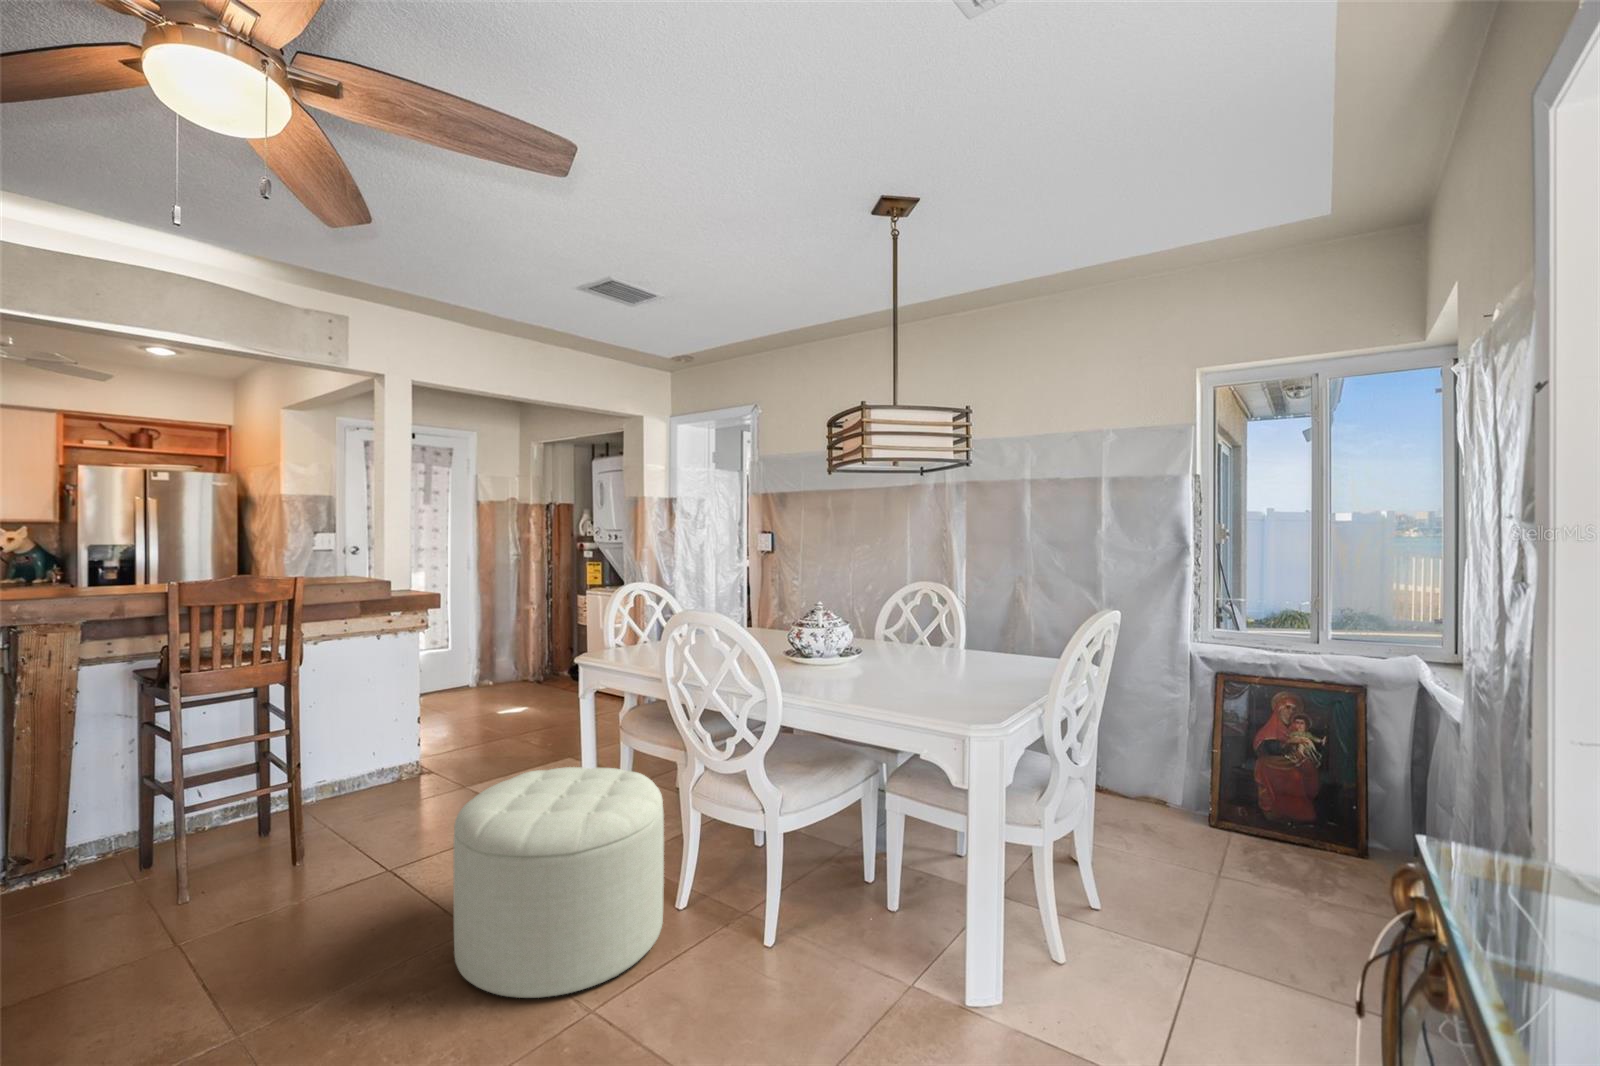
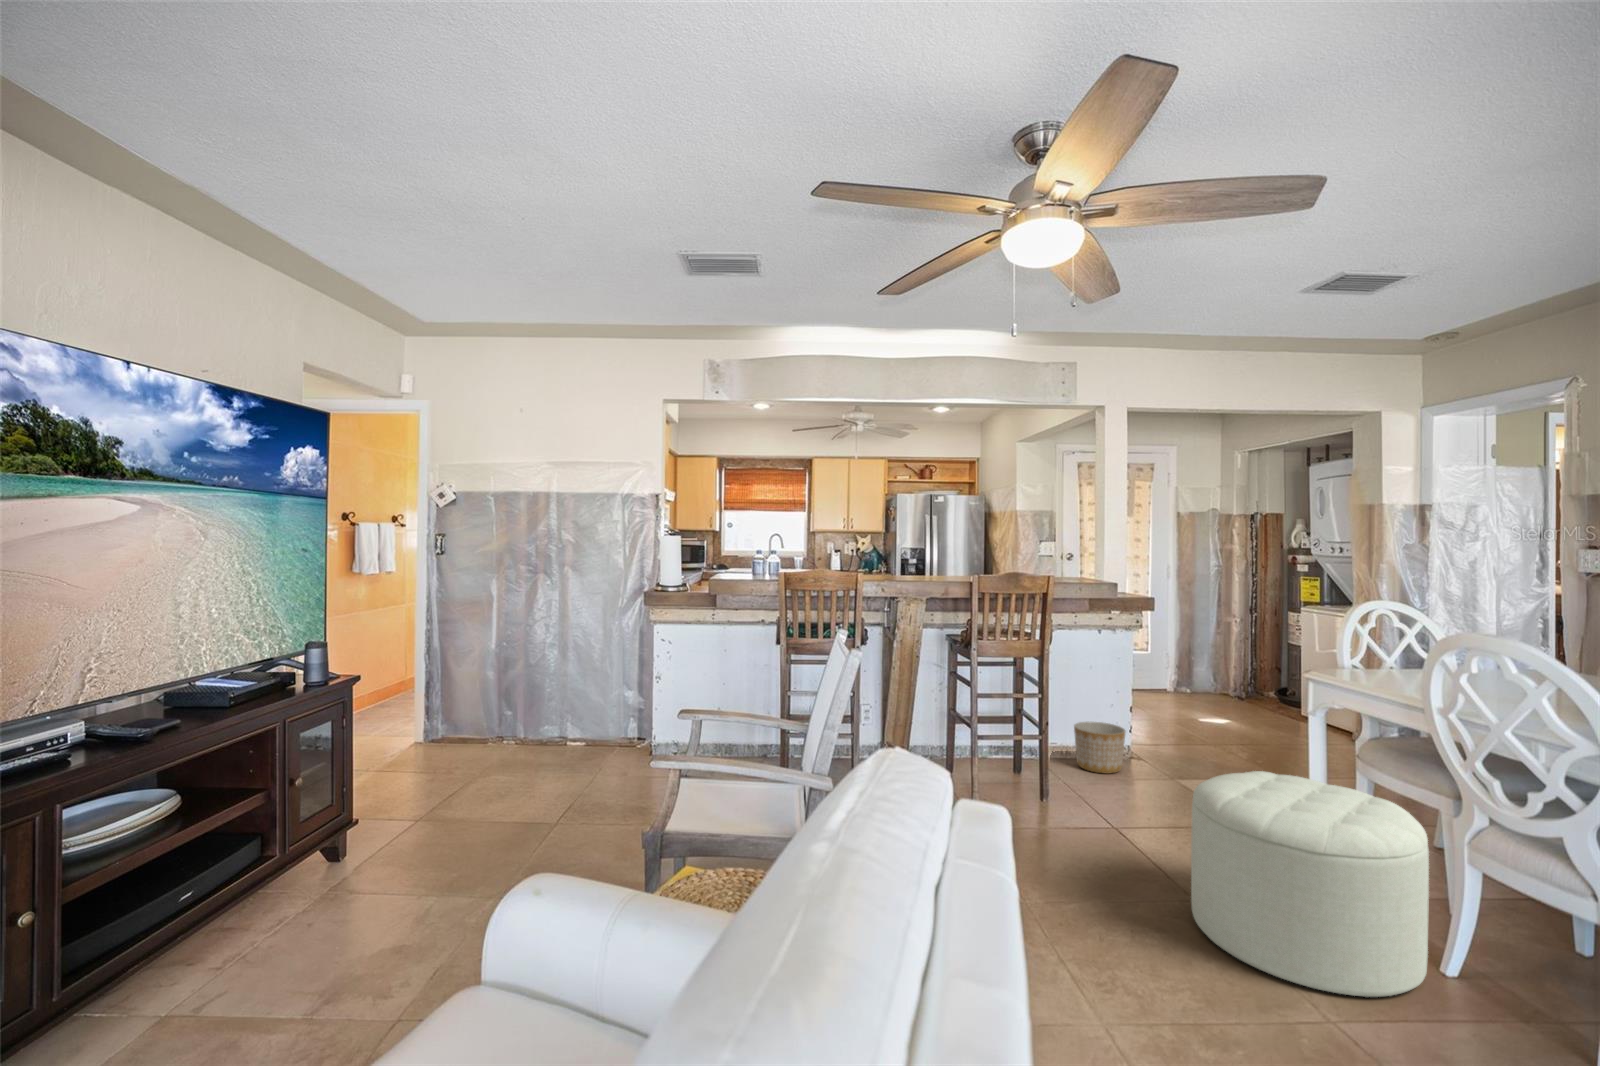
planter: none [343,742,408,804] -> present [1074,722,1126,774]

